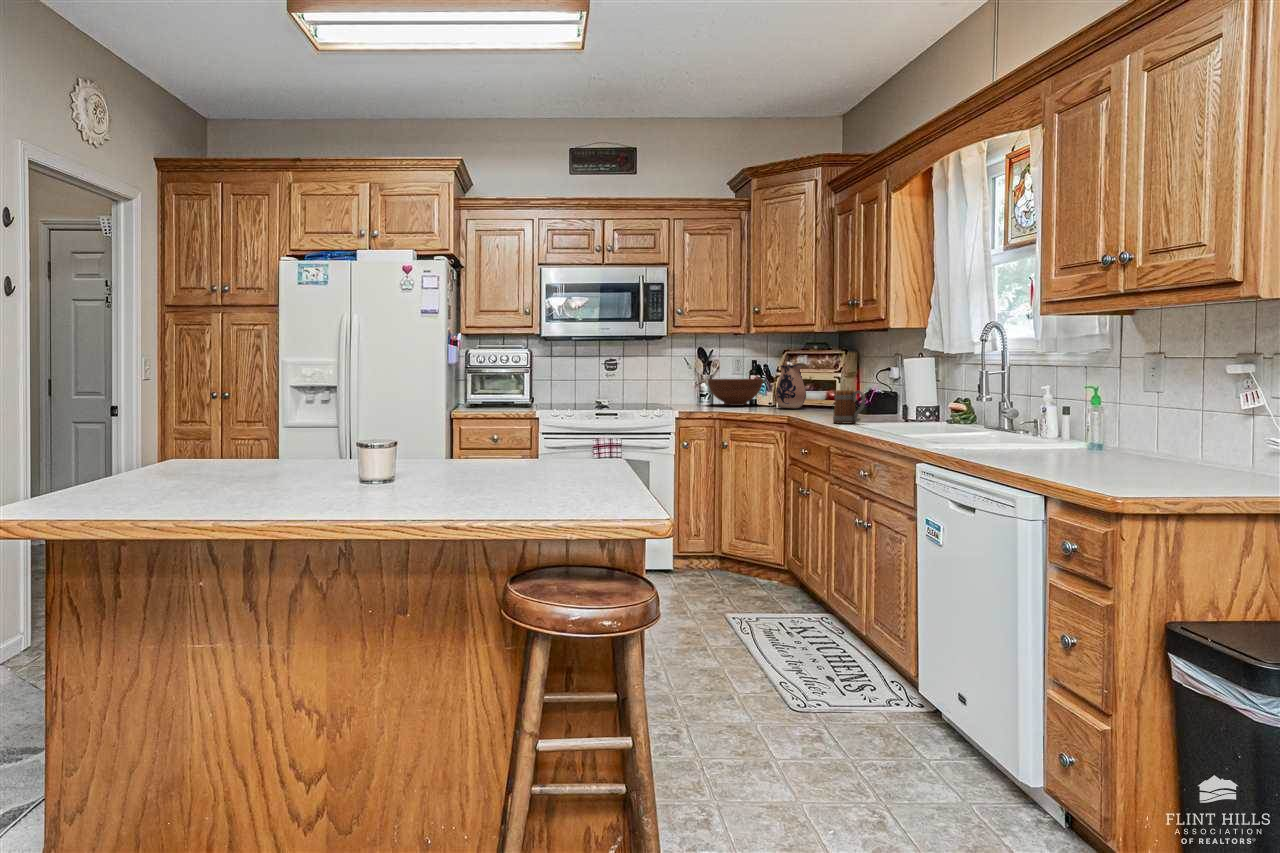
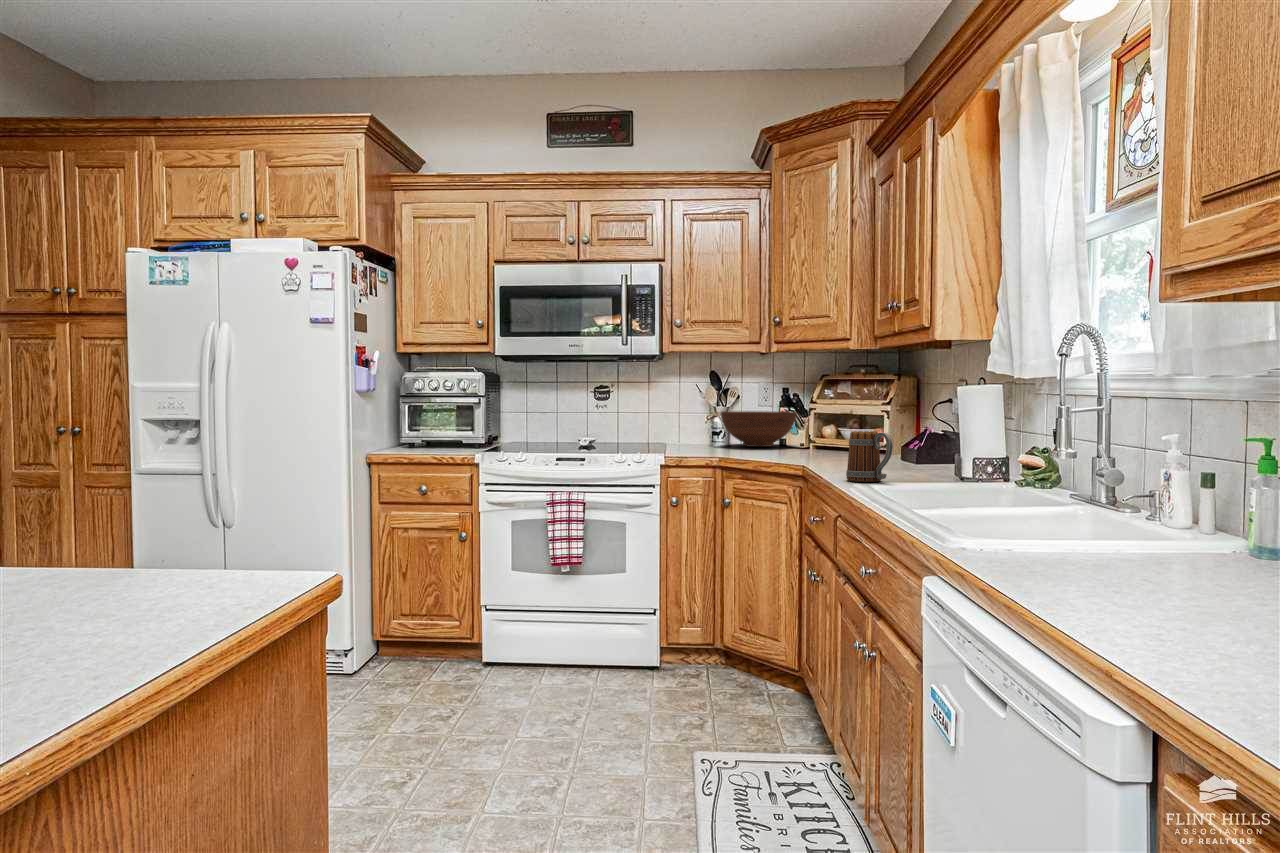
ceramic pitcher: present [776,365,806,408] -> none [804,393,846,453]

